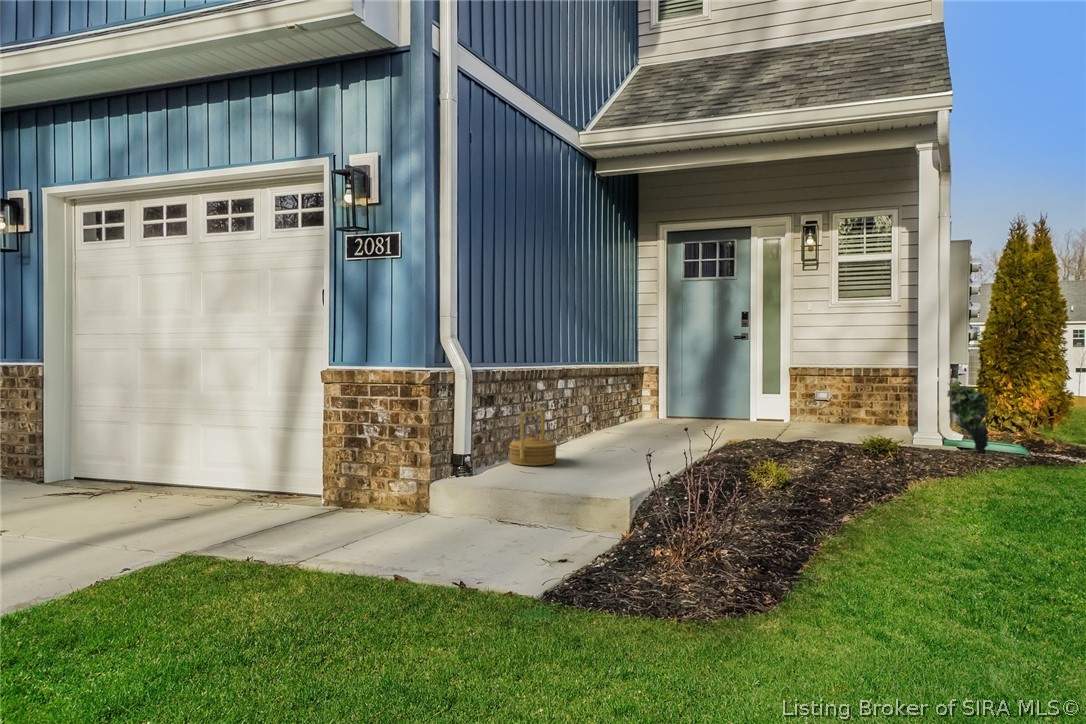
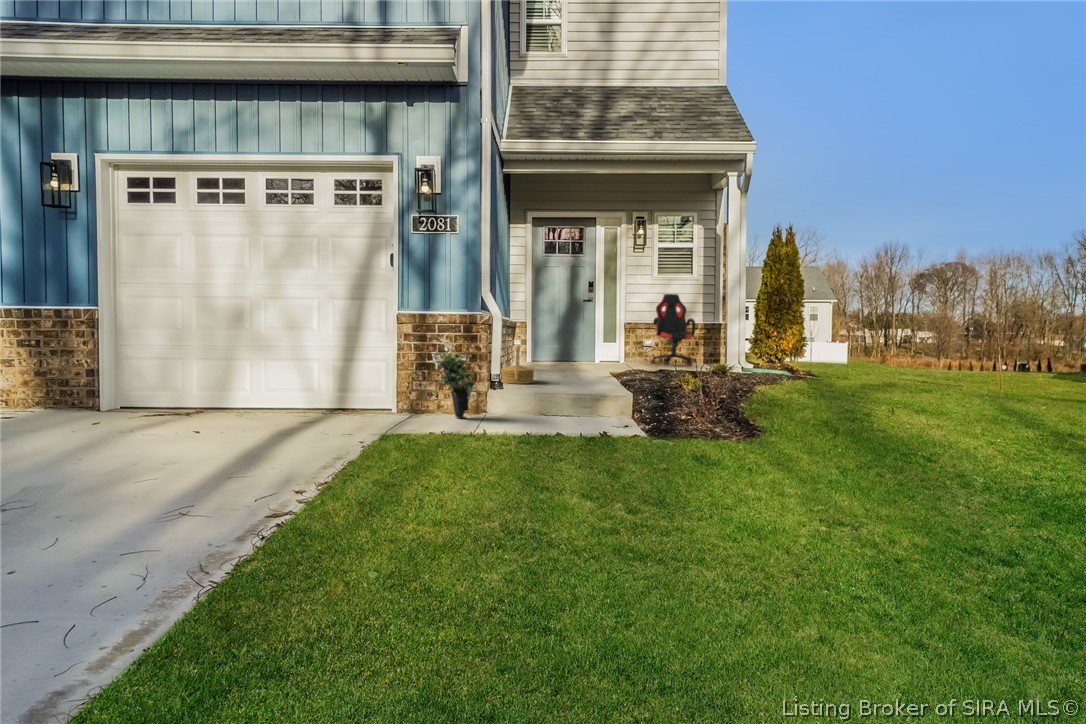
chair: none [820,327,885,434] -> present [651,294,695,366]
potted plant: present [947,381,991,452] -> present [438,352,475,419]

